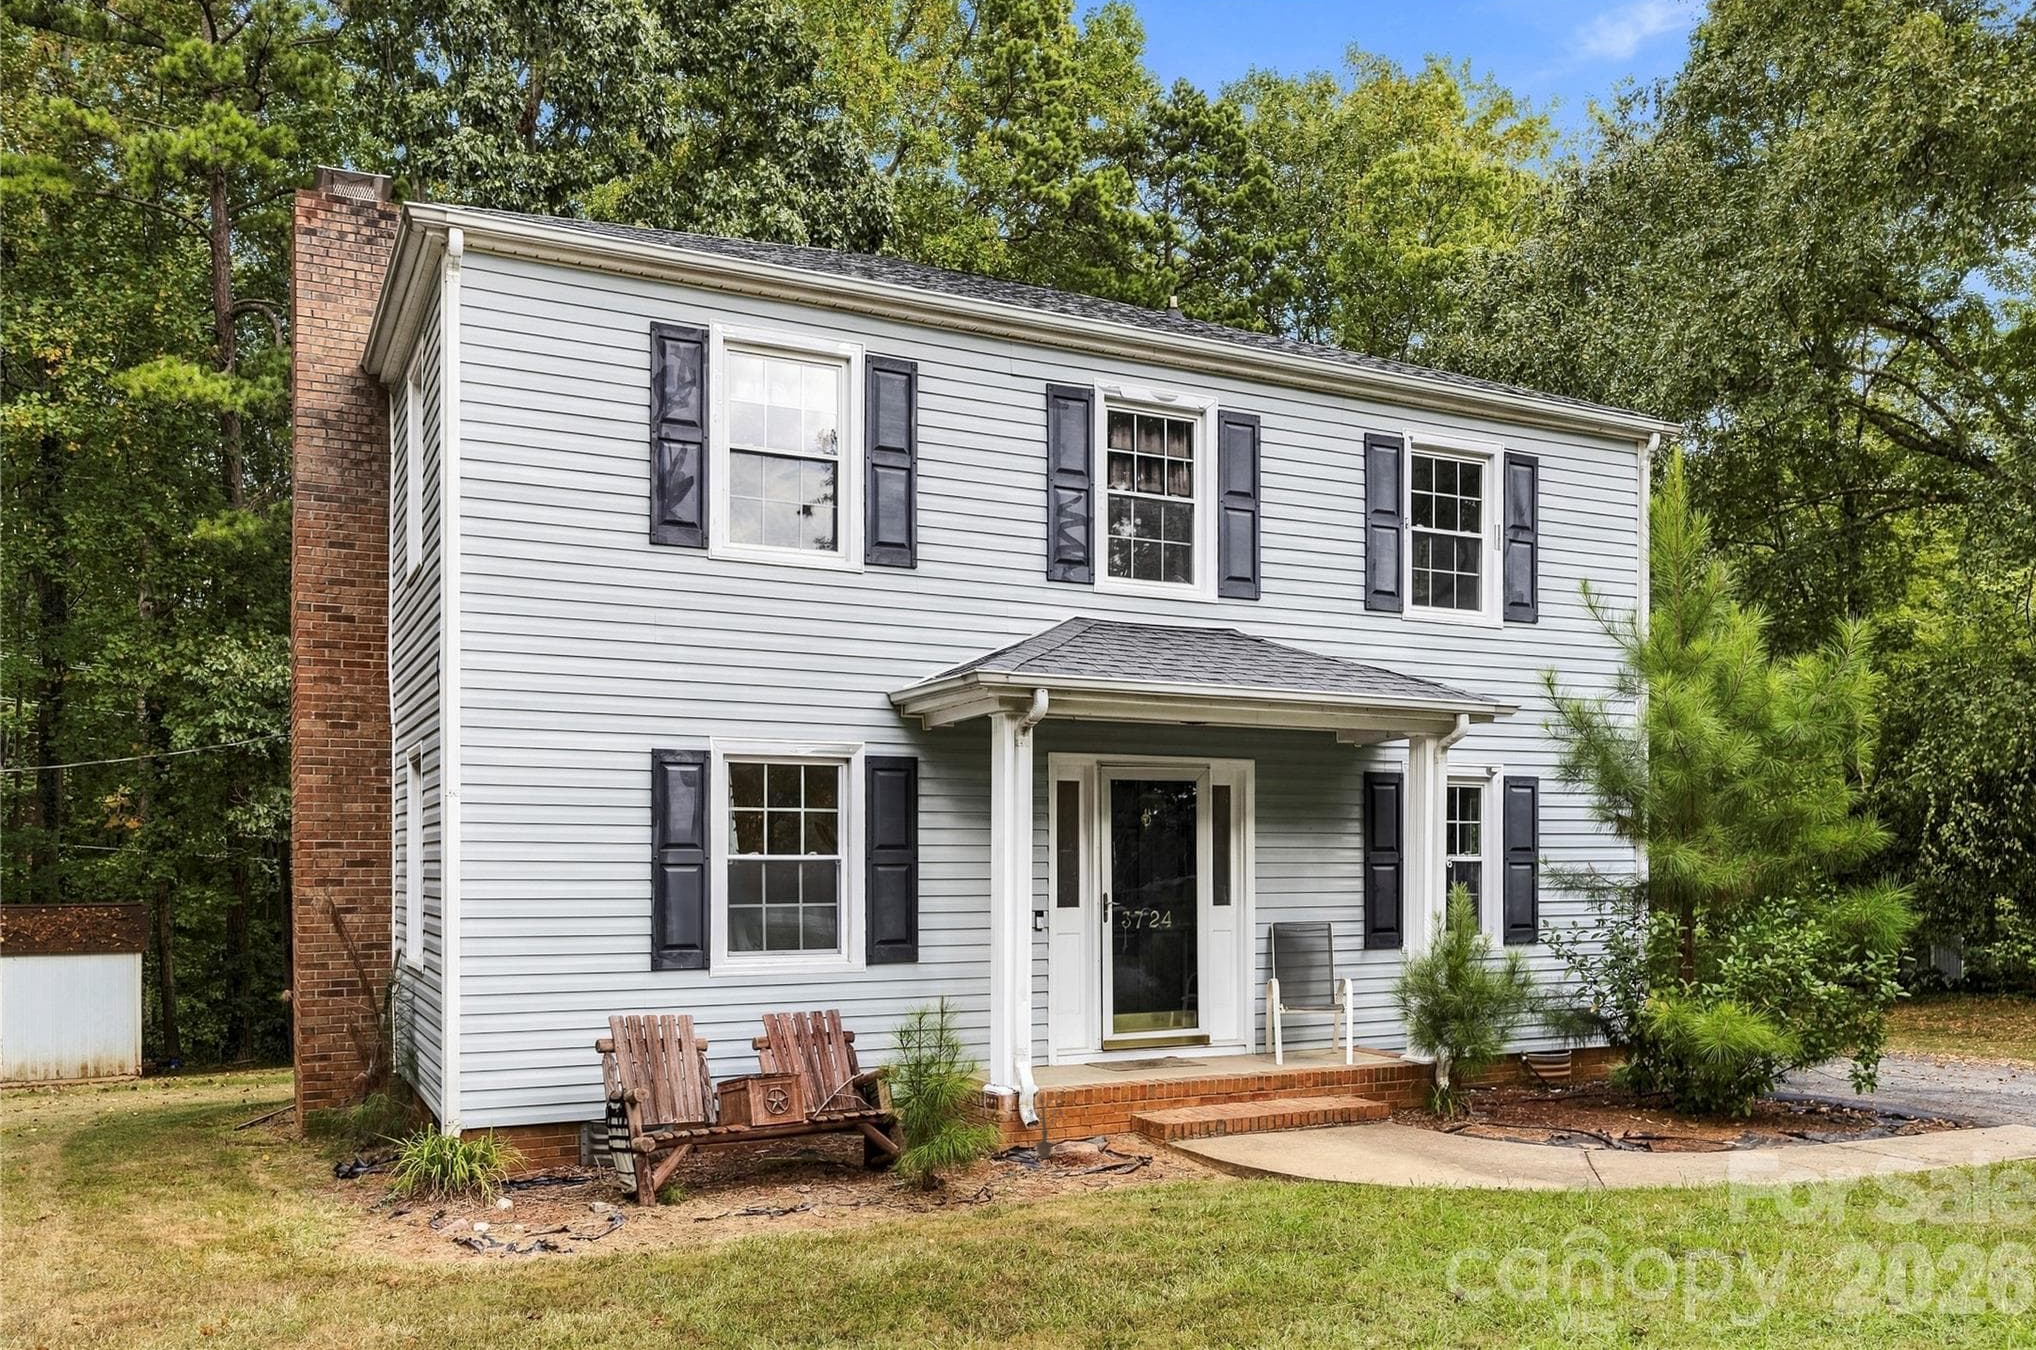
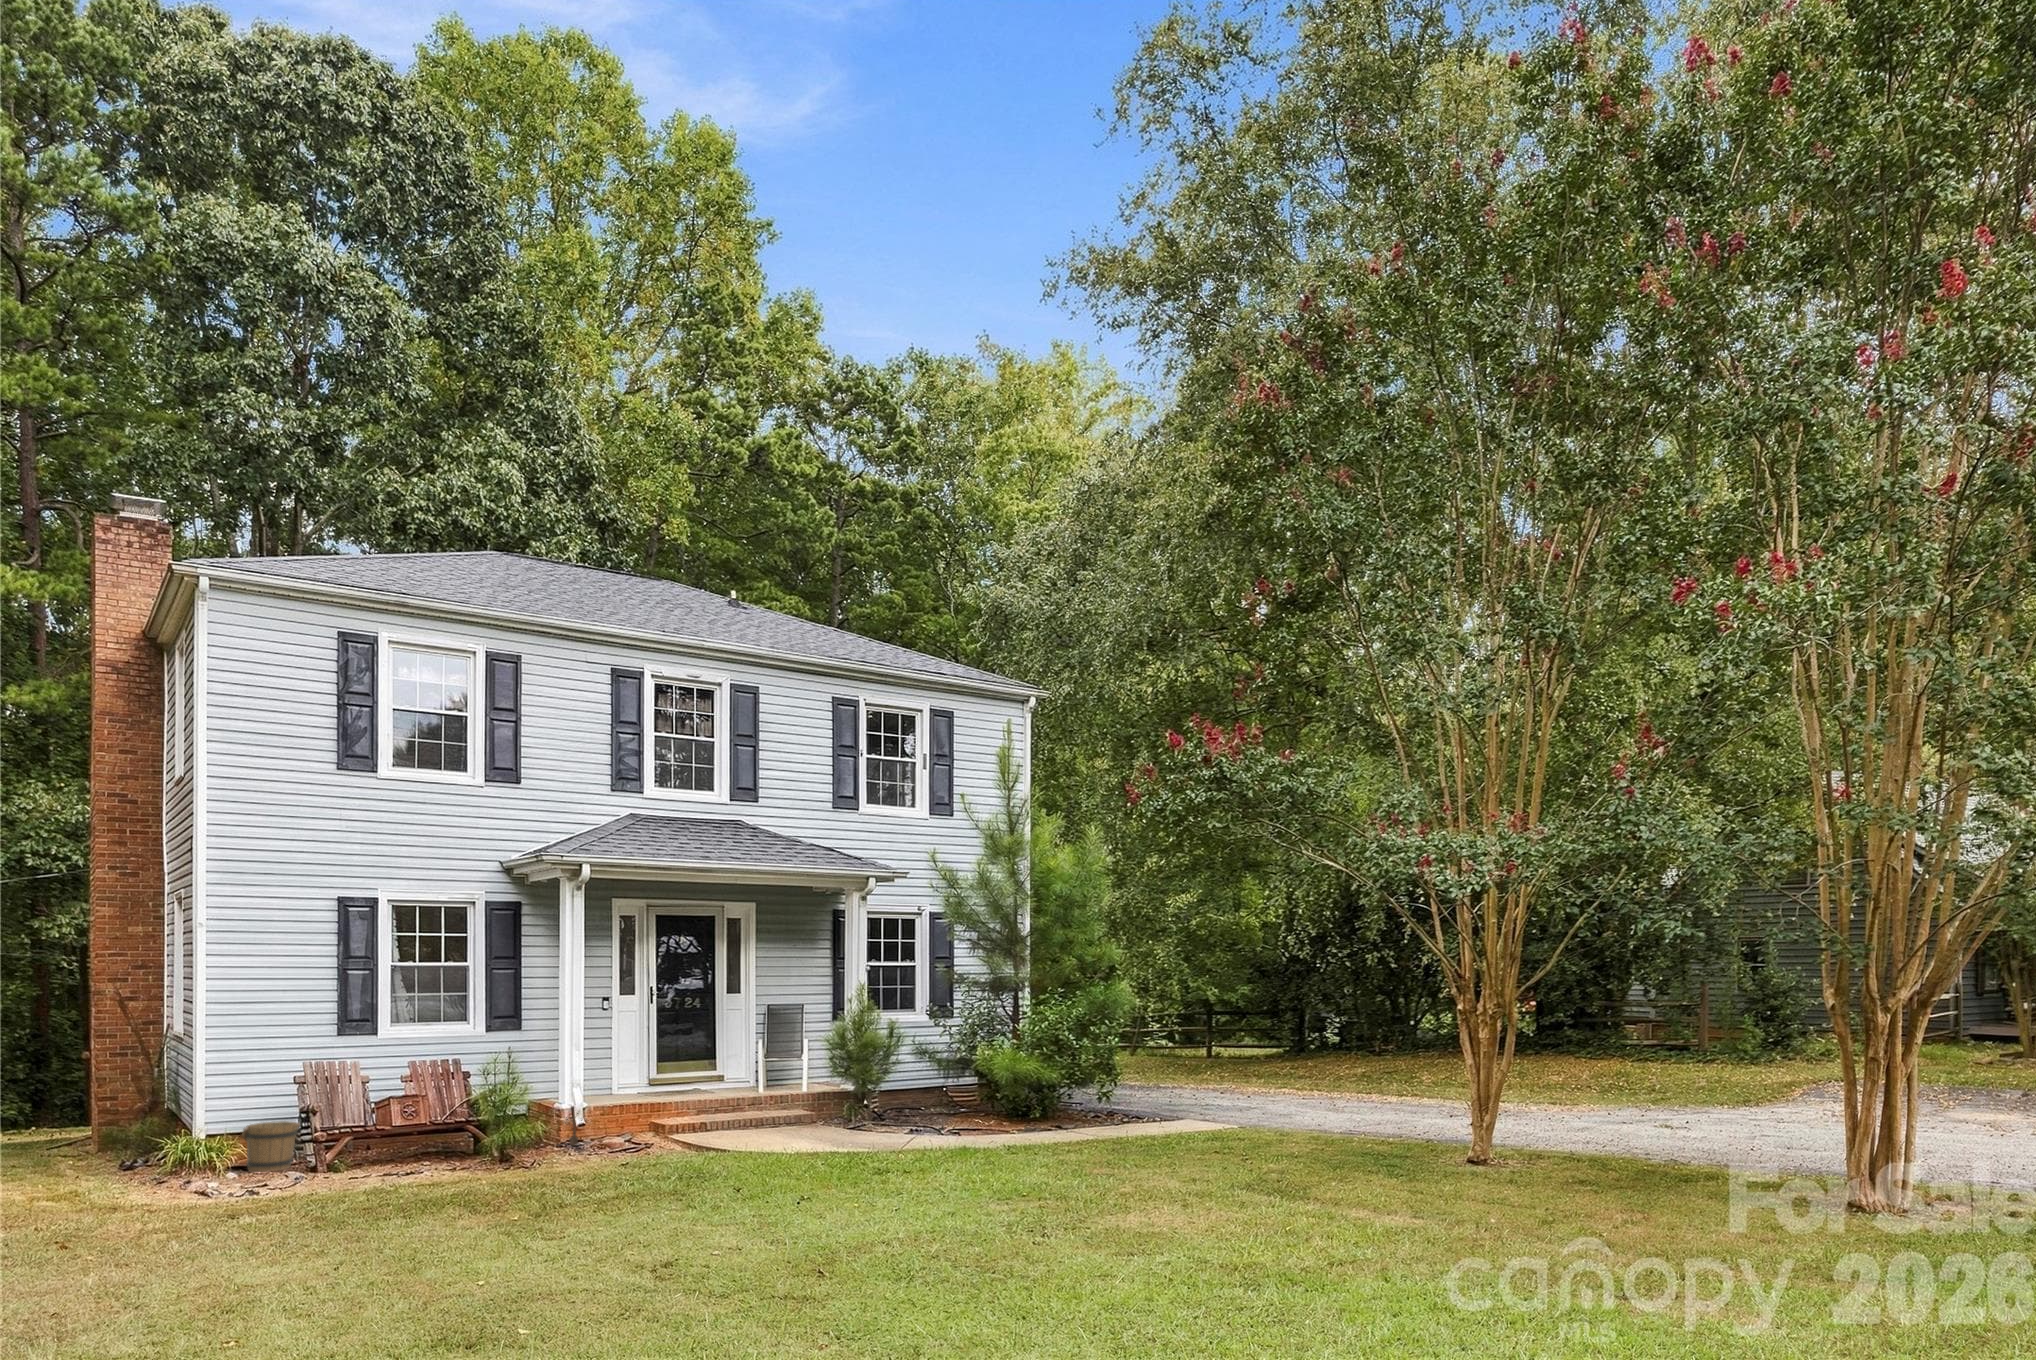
bucket: none [516,1118,610,1210] -> present [242,1121,300,1172]

